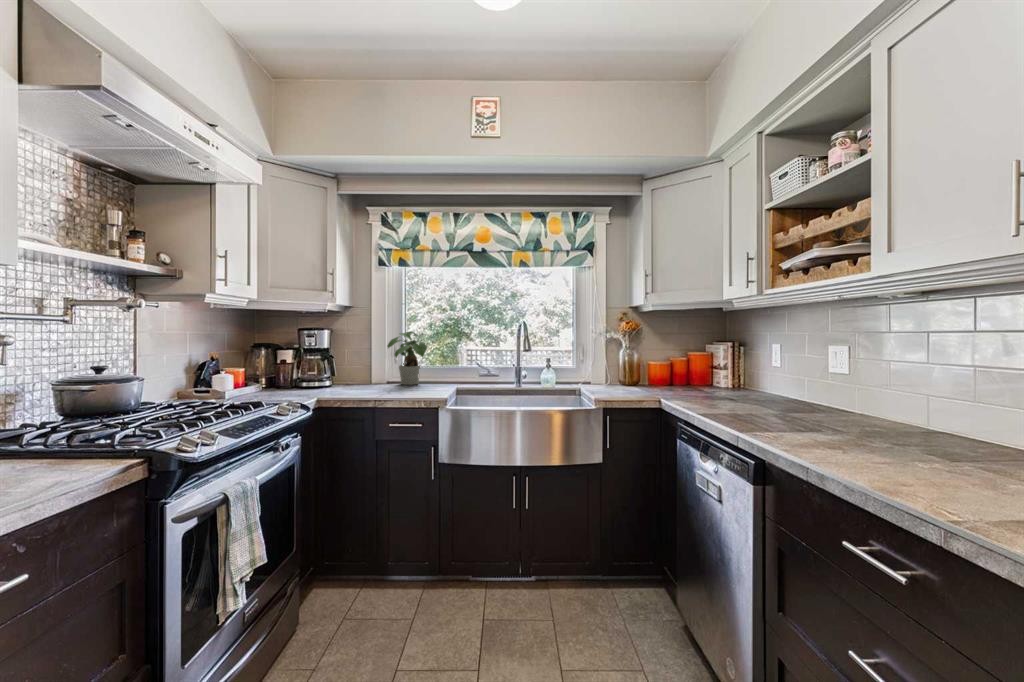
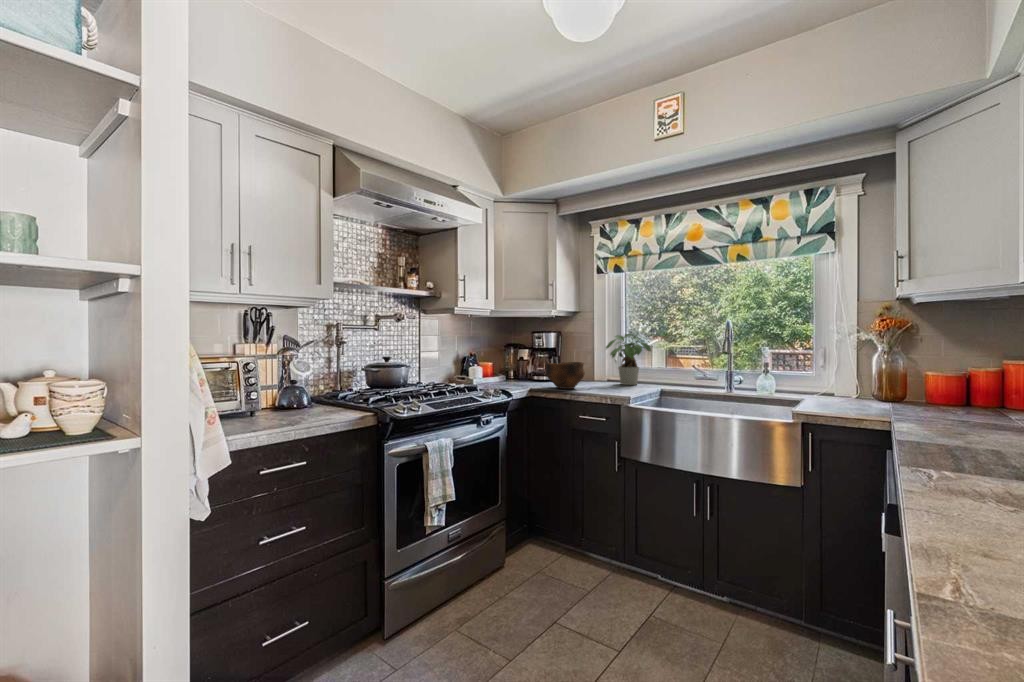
bowl: none [335,363,382,394] -> present [546,362,585,389]

